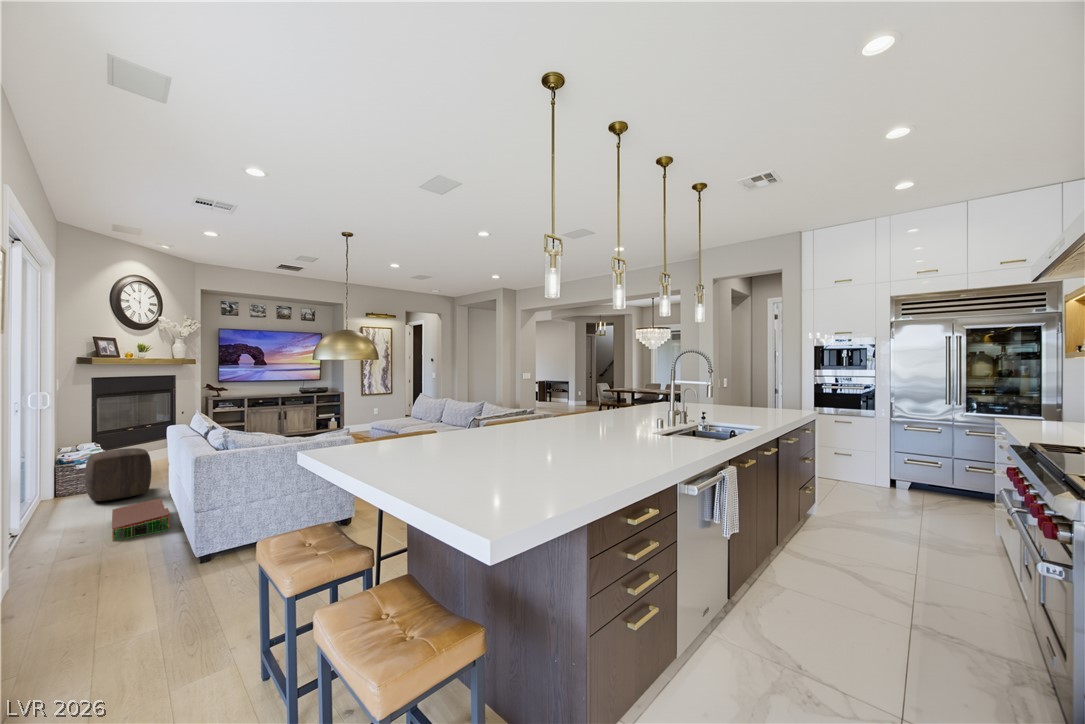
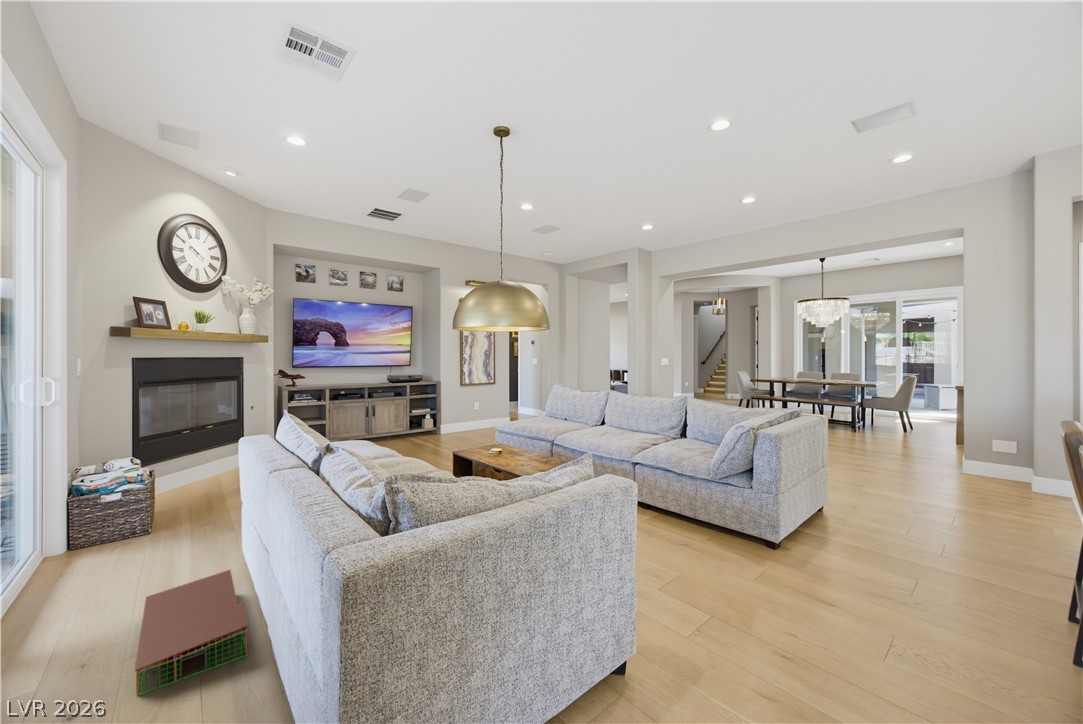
ottoman: present [85,448,151,501] -> none [112,468,213,561]

